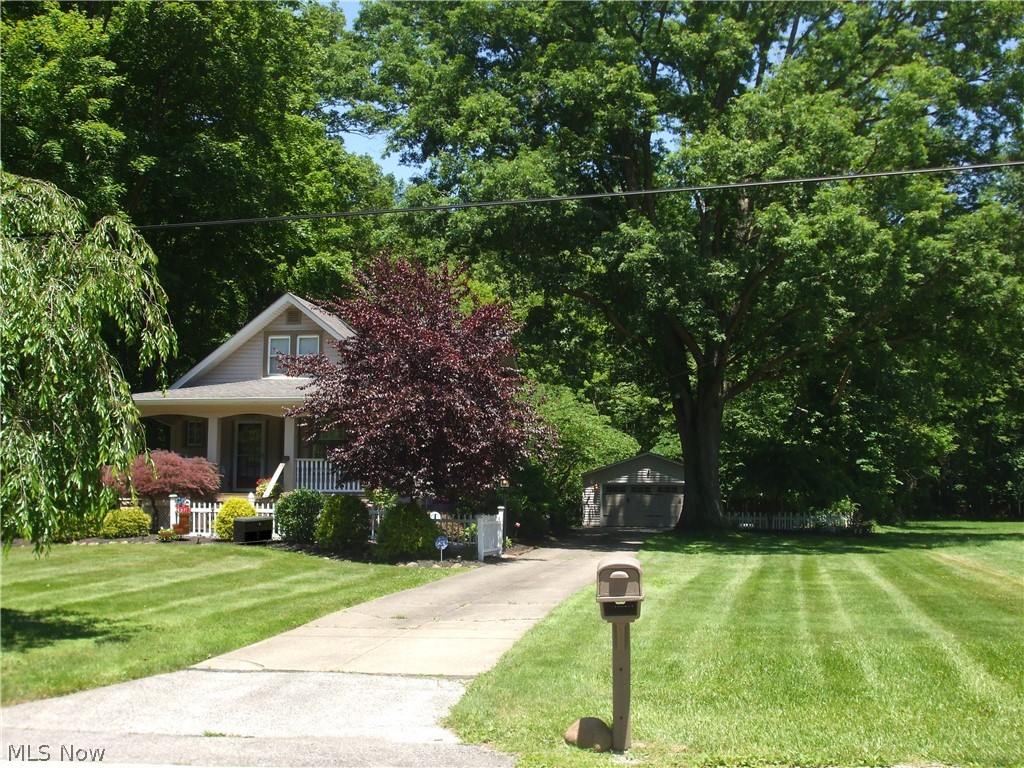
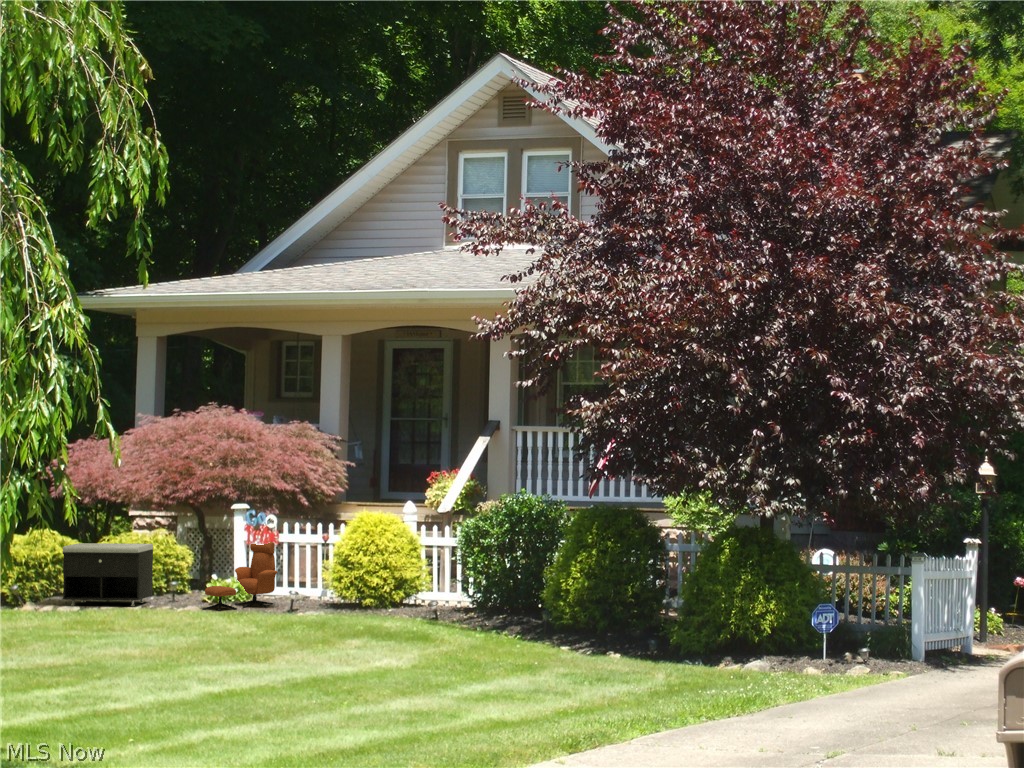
storage bench: present [233,516,274,545] -> present [62,543,153,606]

